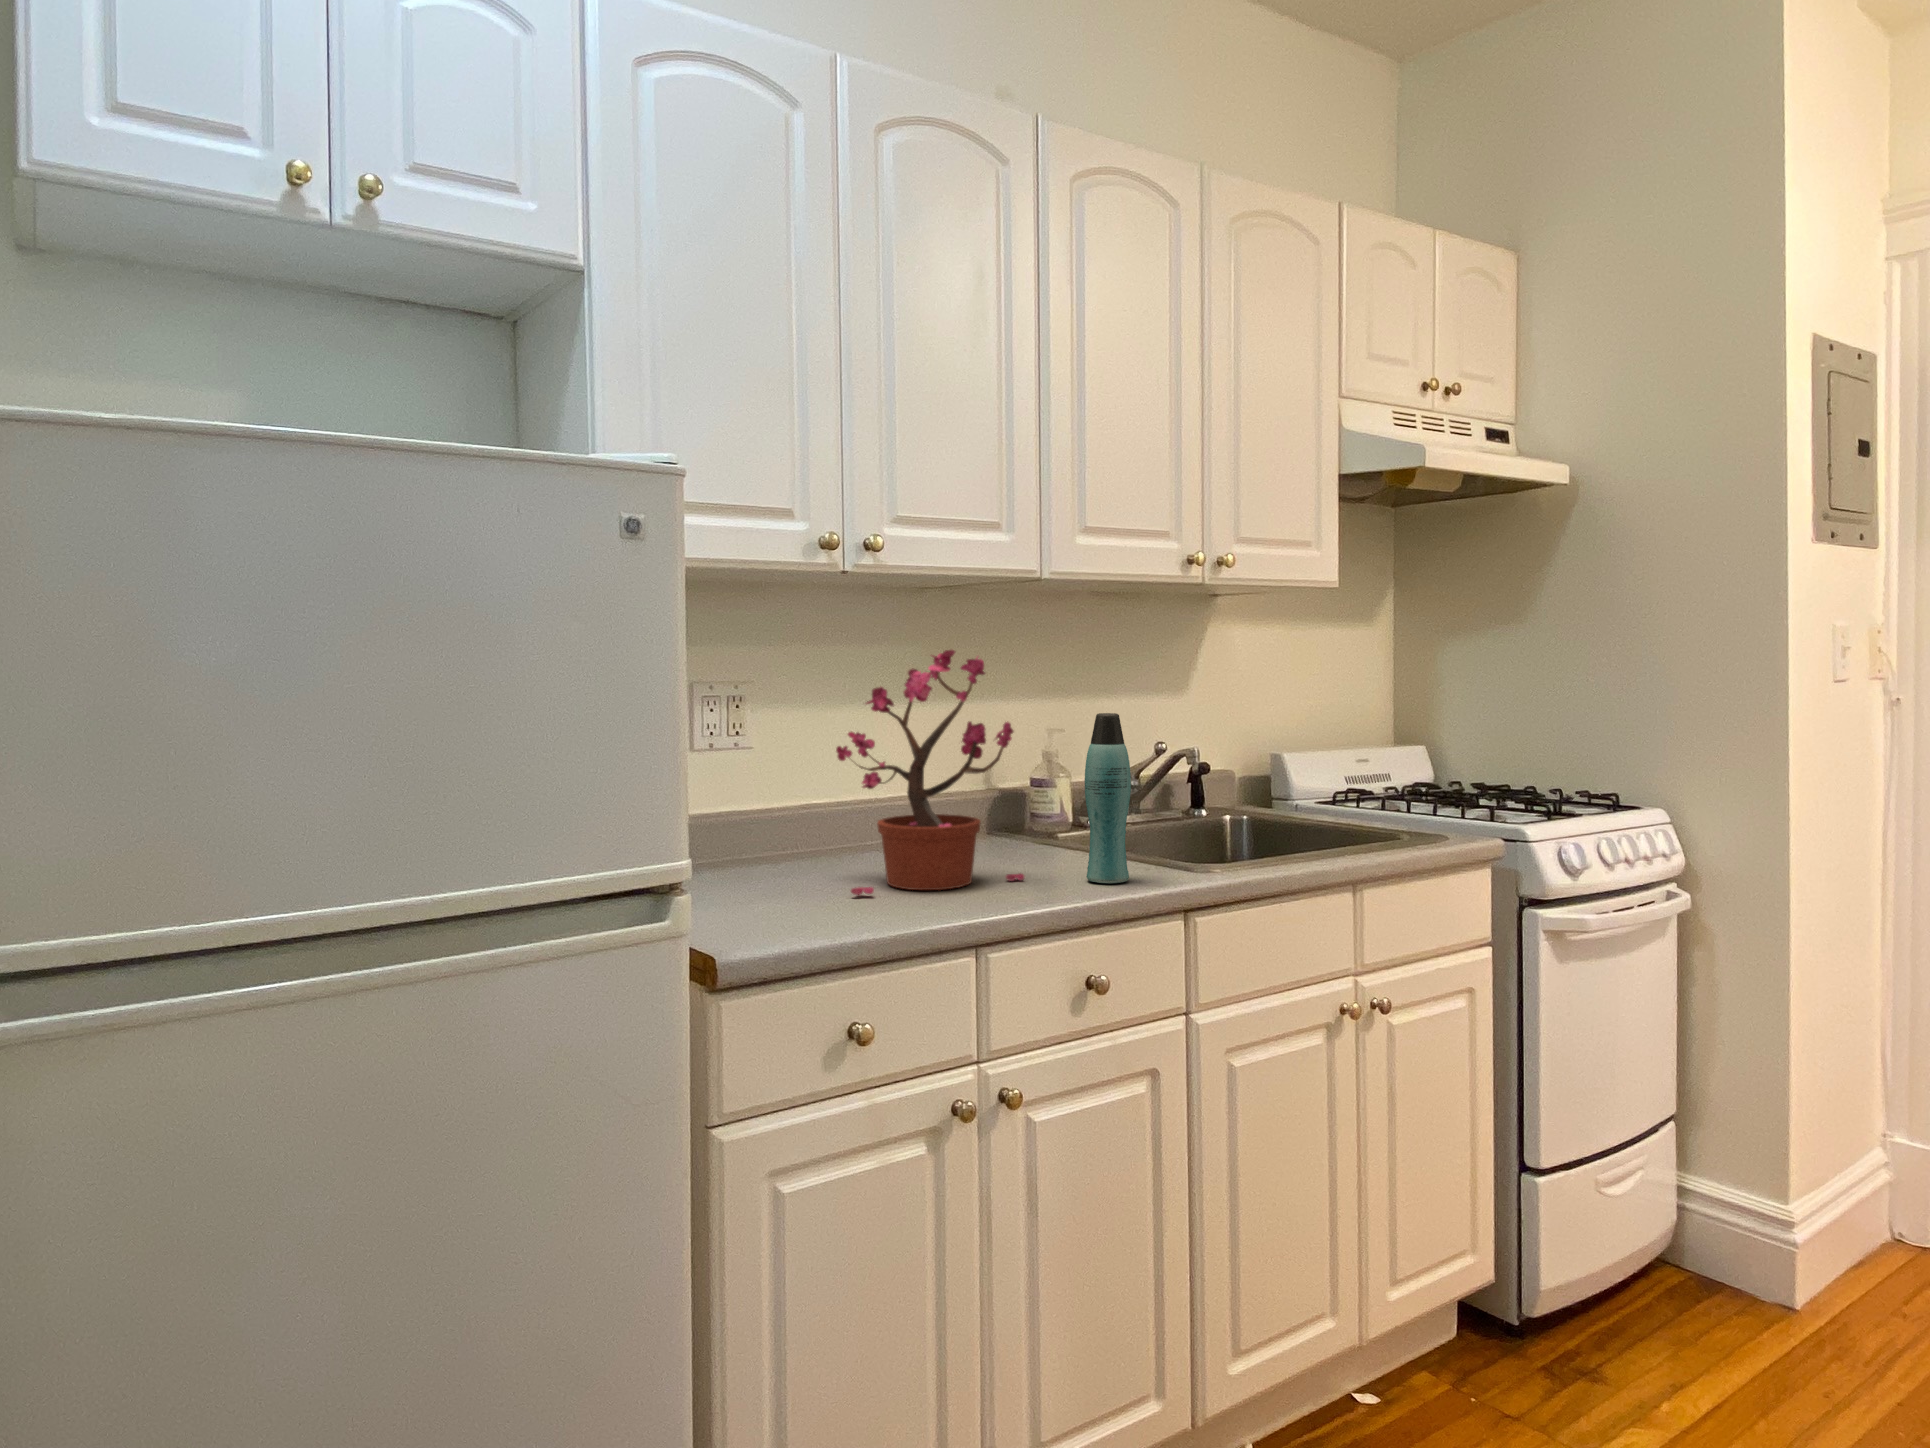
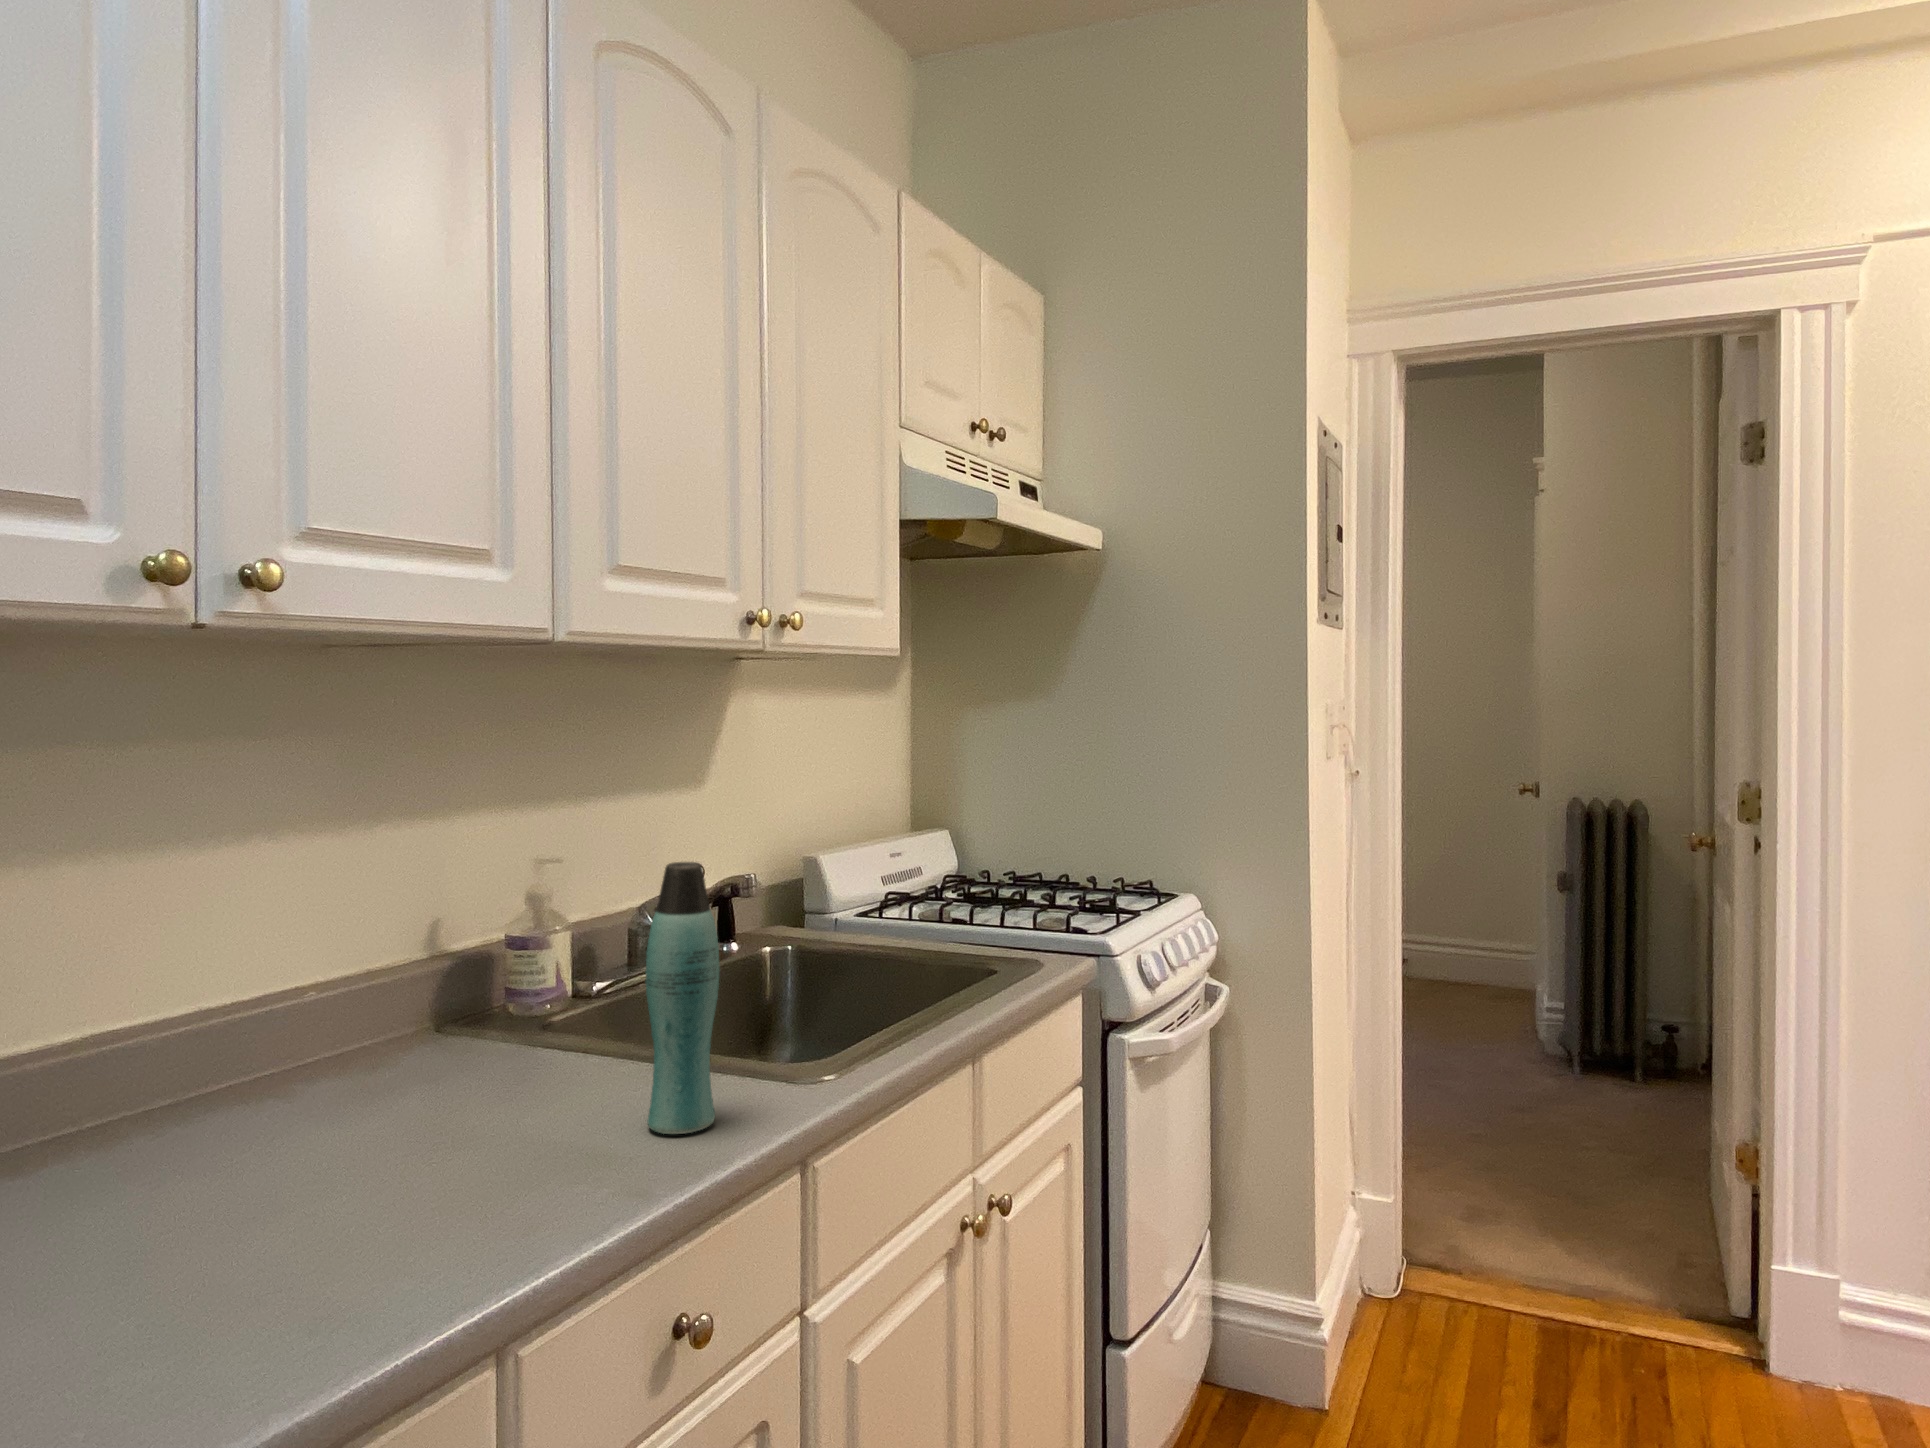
potted plant: present [836,650,1024,895] -> none [173,763,544,1257]

